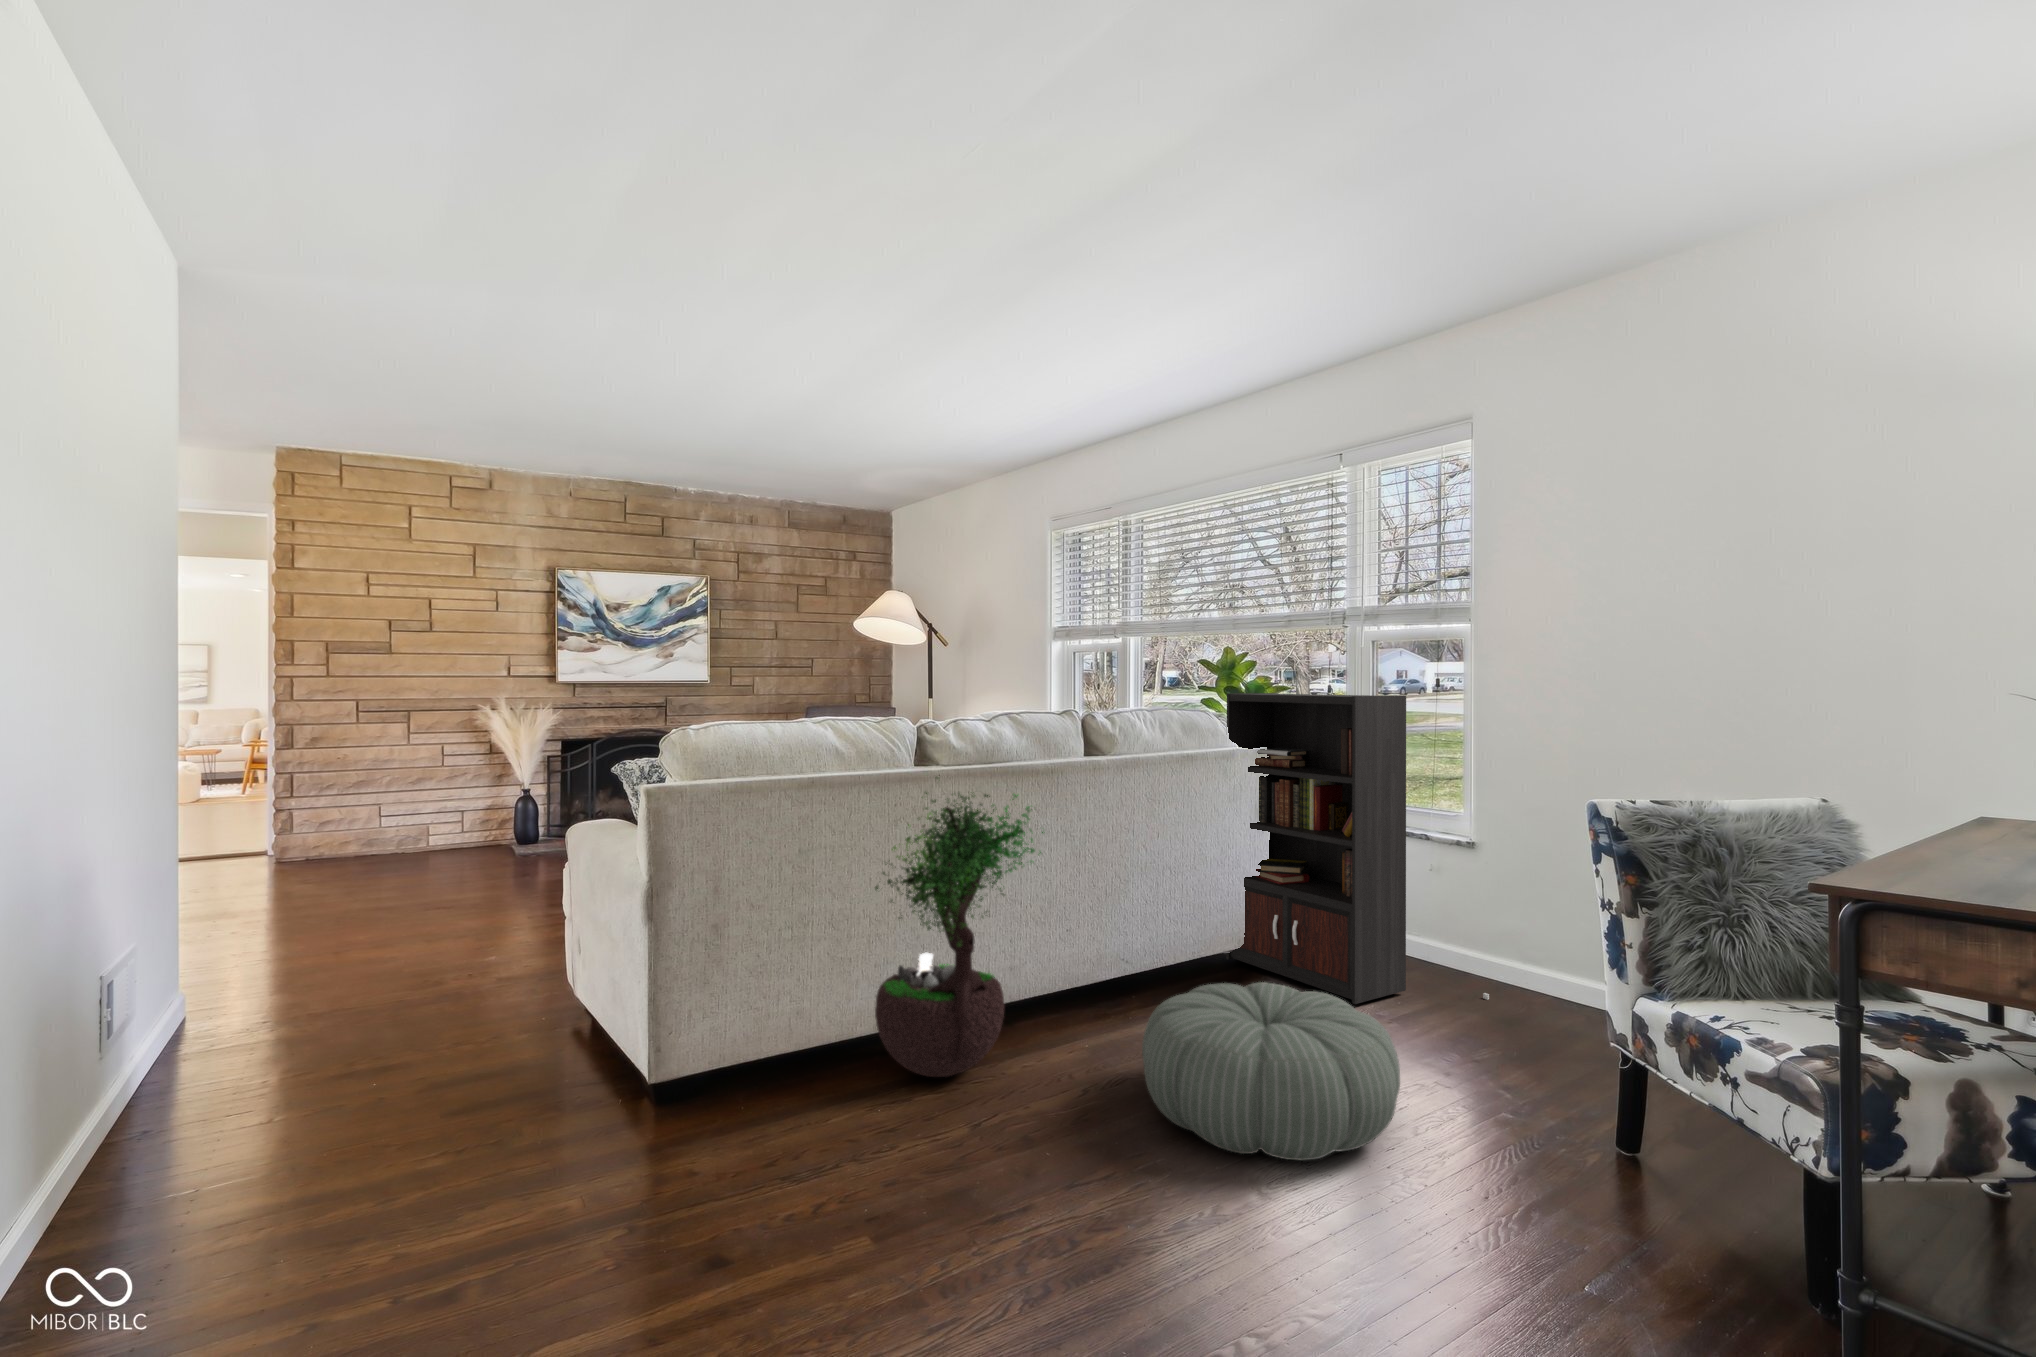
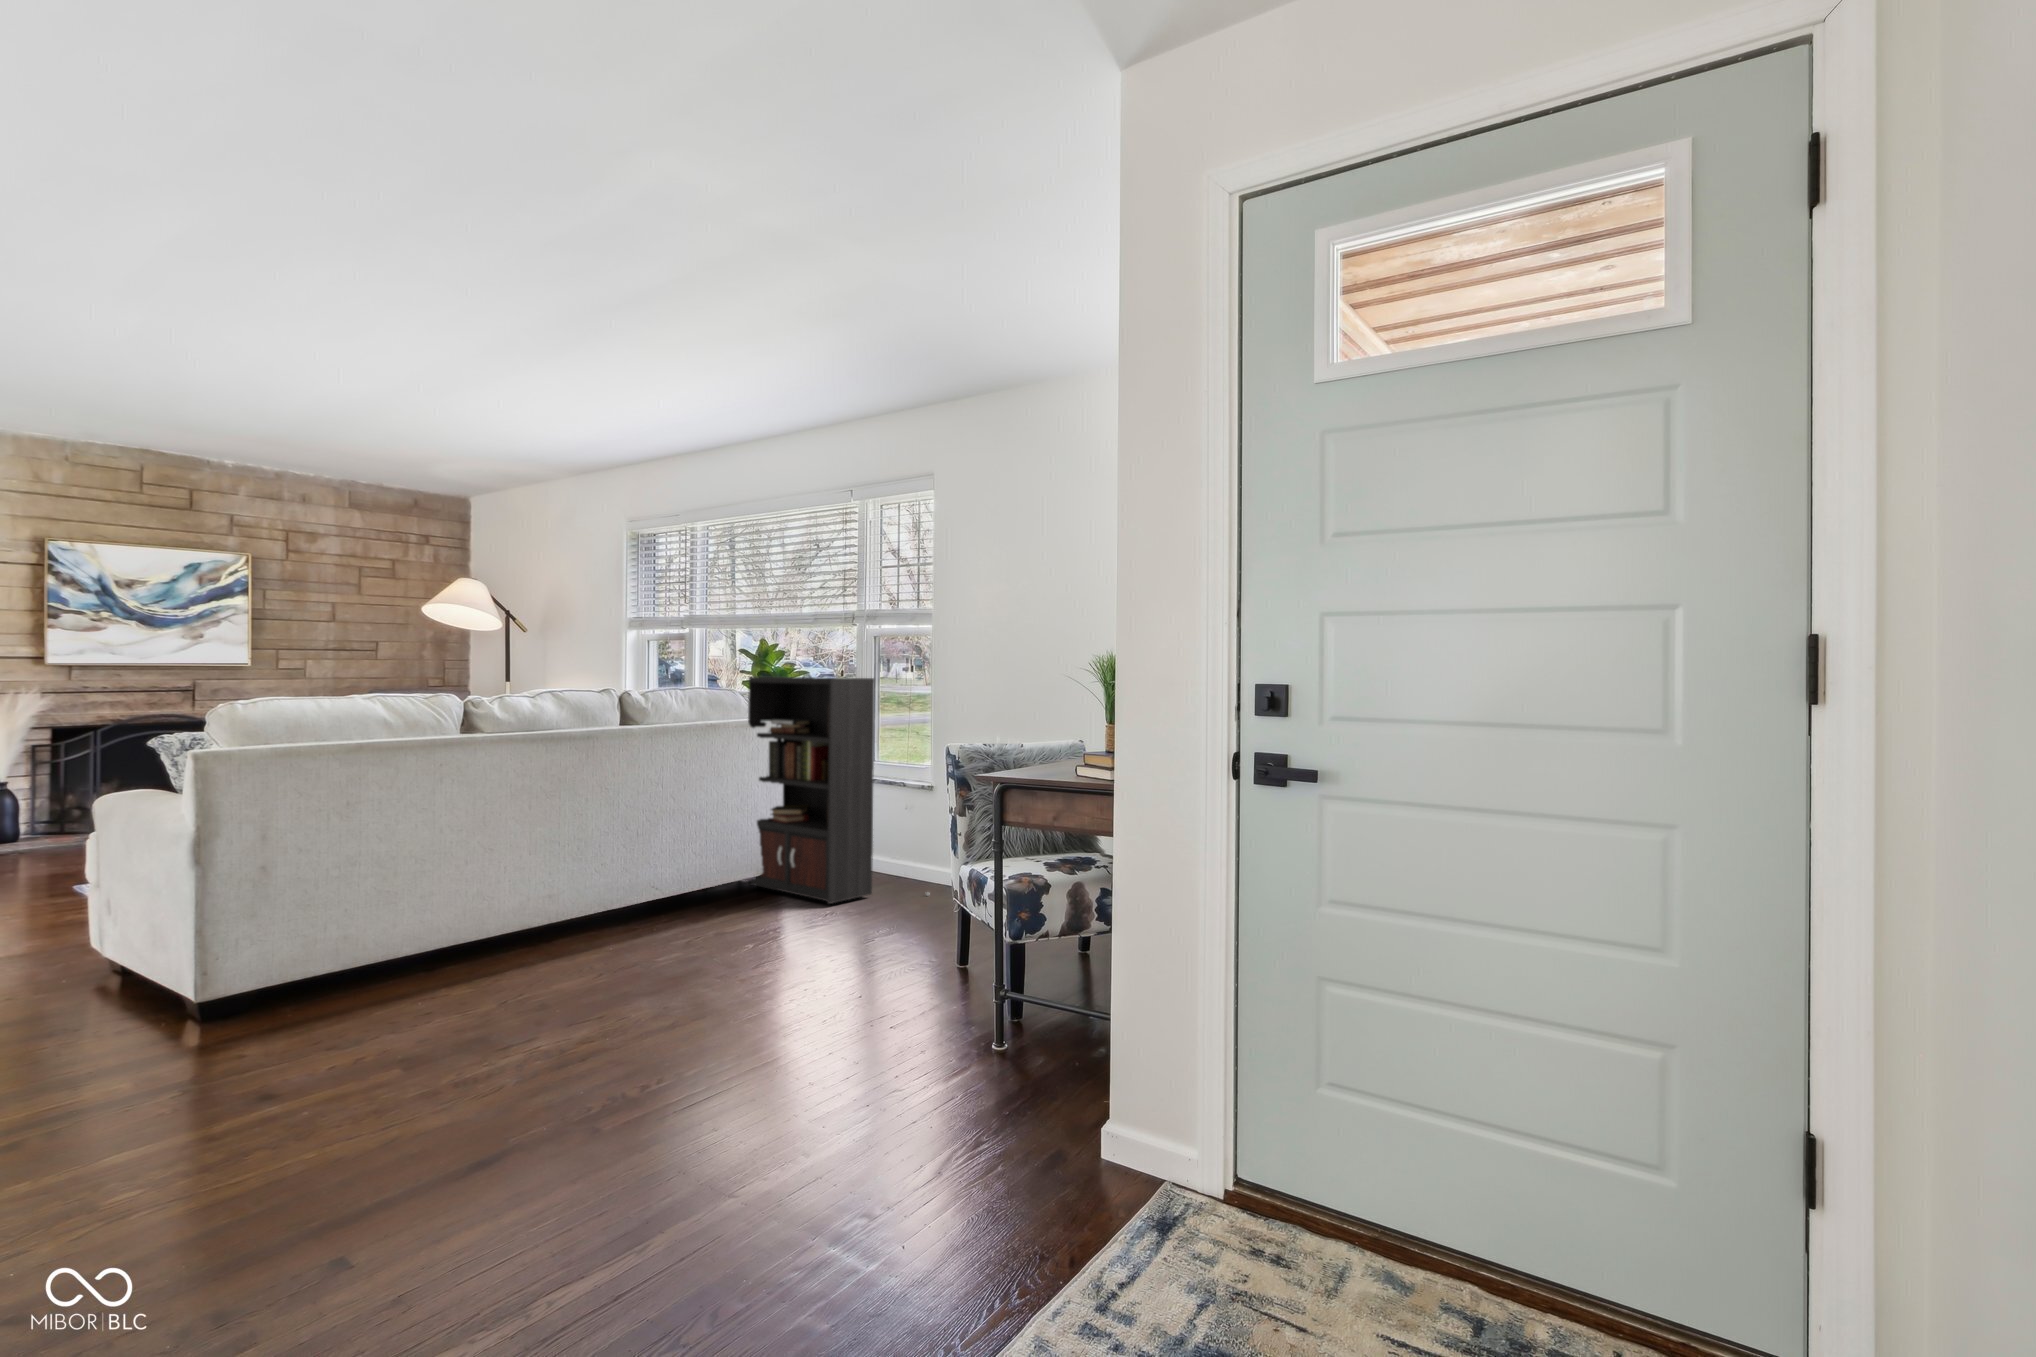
potted tree: present [875,793,1043,1077] -> none [416,734,565,967]
pouf: present [1142,982,1400,1161] -> none [634,879,815,982]

